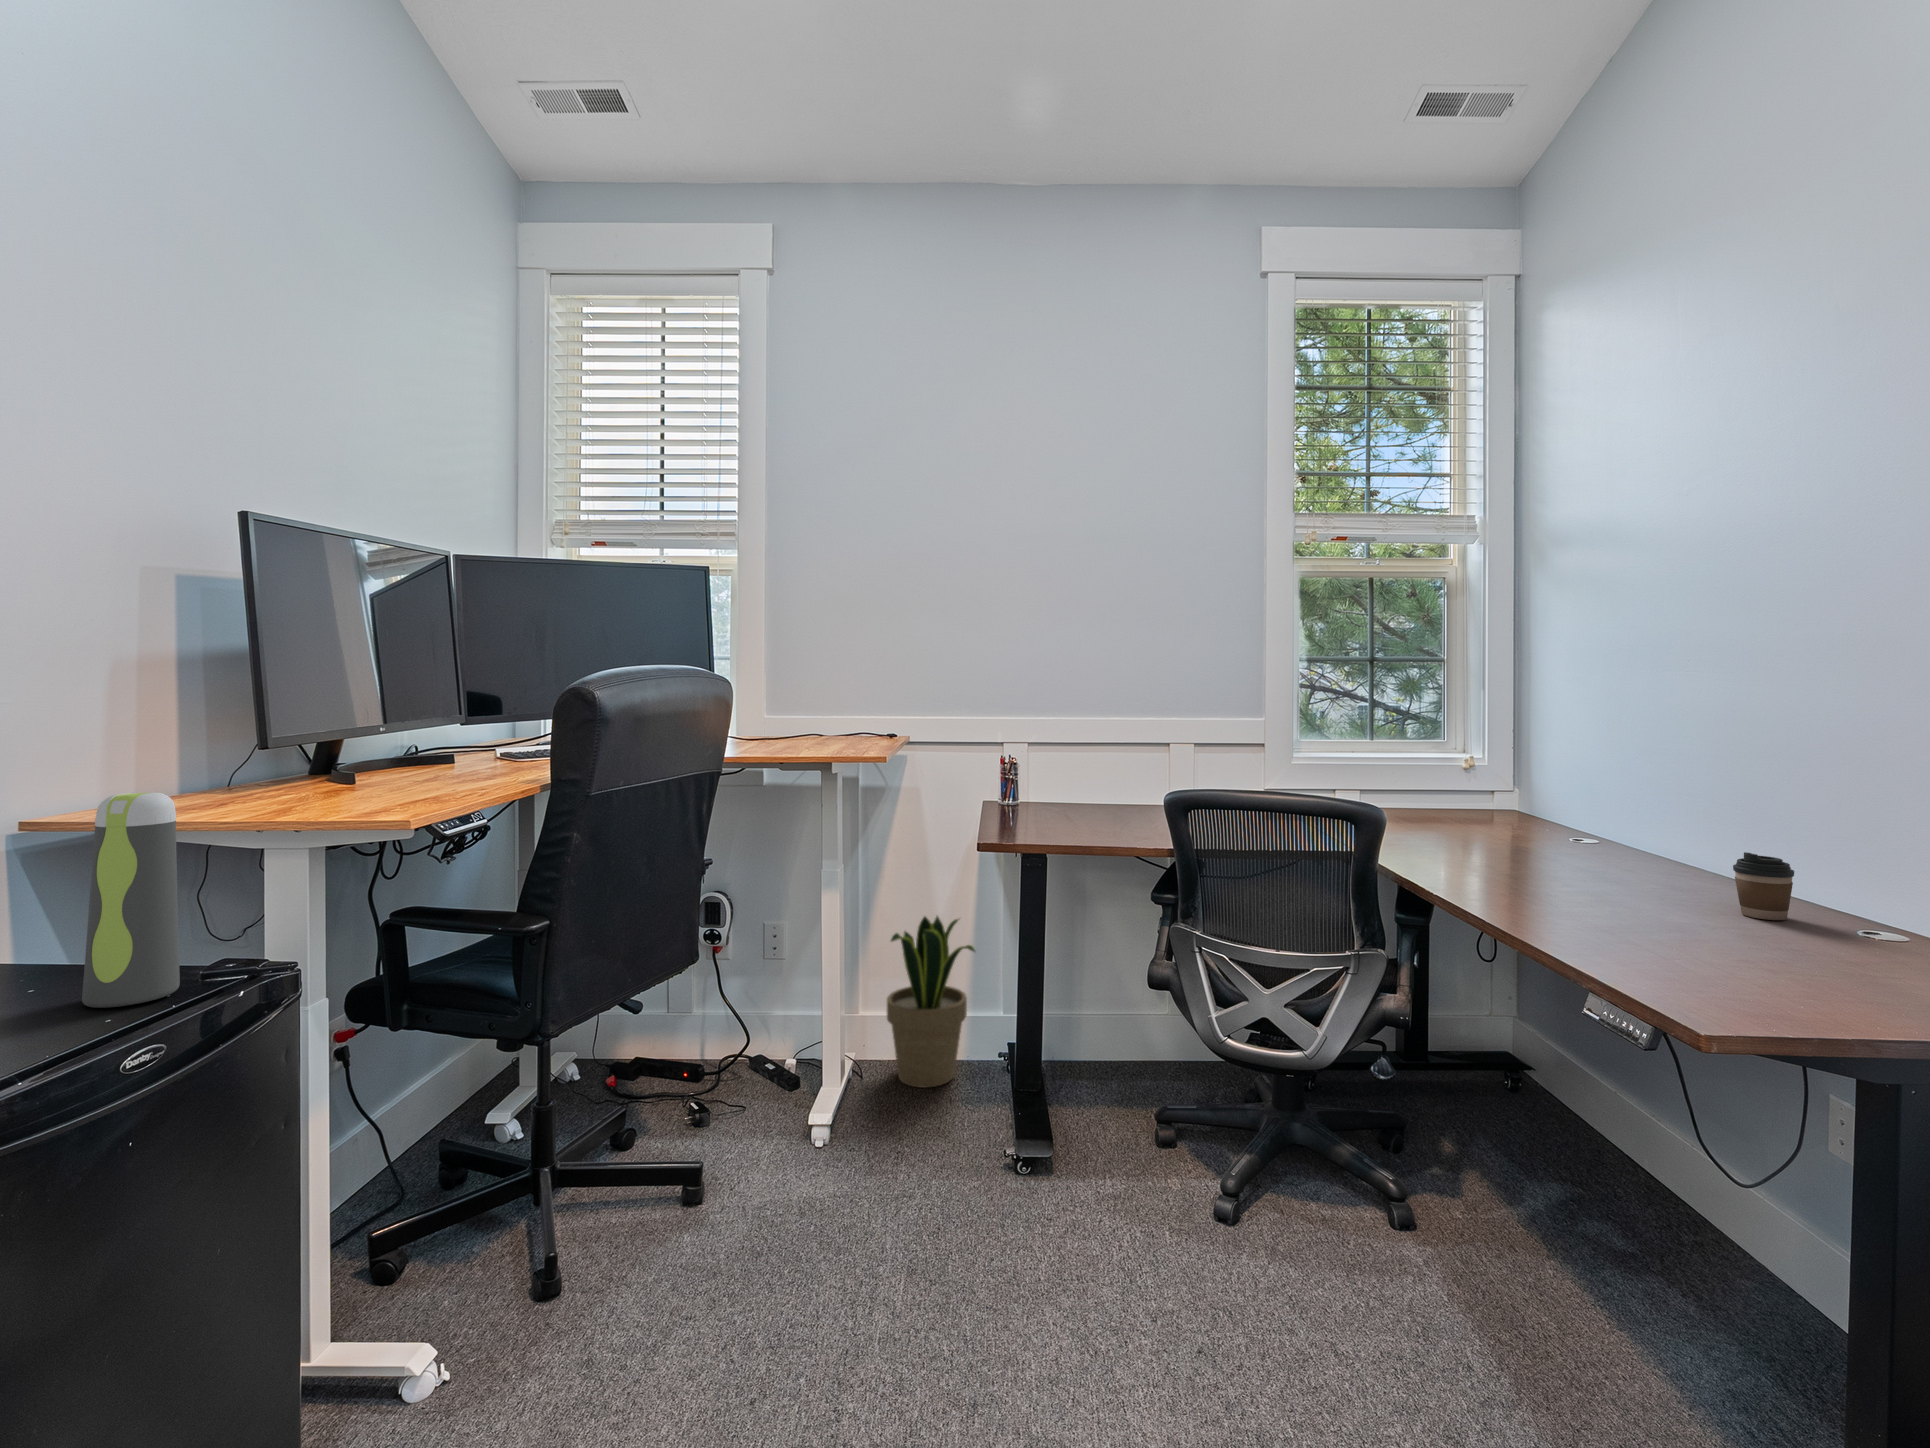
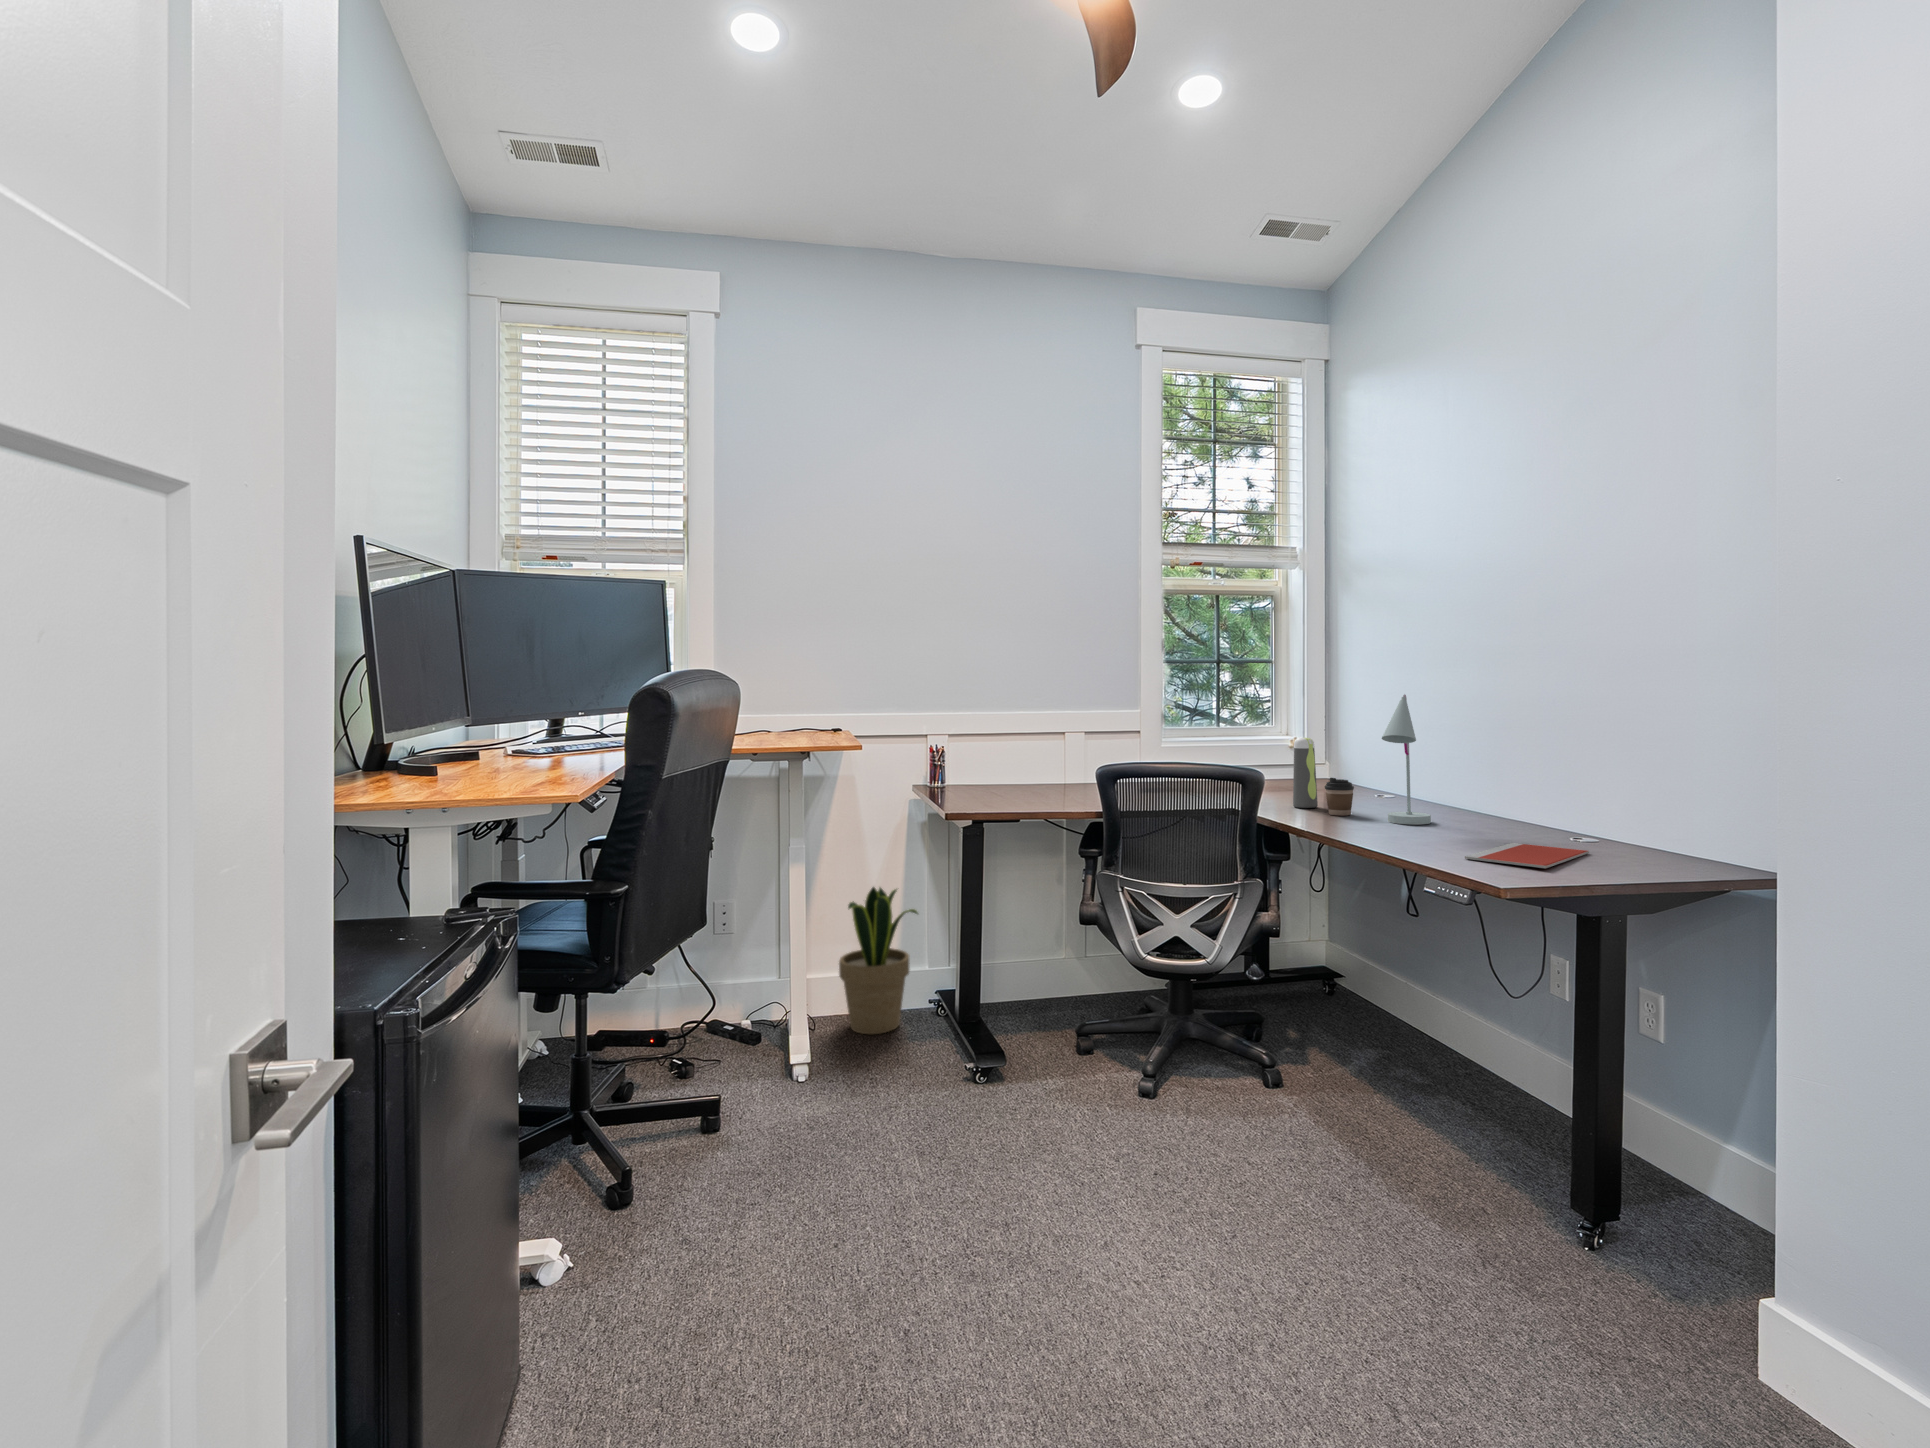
desk lamp: none [1572,706,1651,891] -> present [1382,694,1431,825]
water bottle: present [82,792,180,1008] -> present [1293,738,1318,808]
coffee cup: present [1733,852,1794,920] -> present [1325,778,1354,816]
notebook: none [1694,935,1924,993] -> present [1465,843,1589,868]

